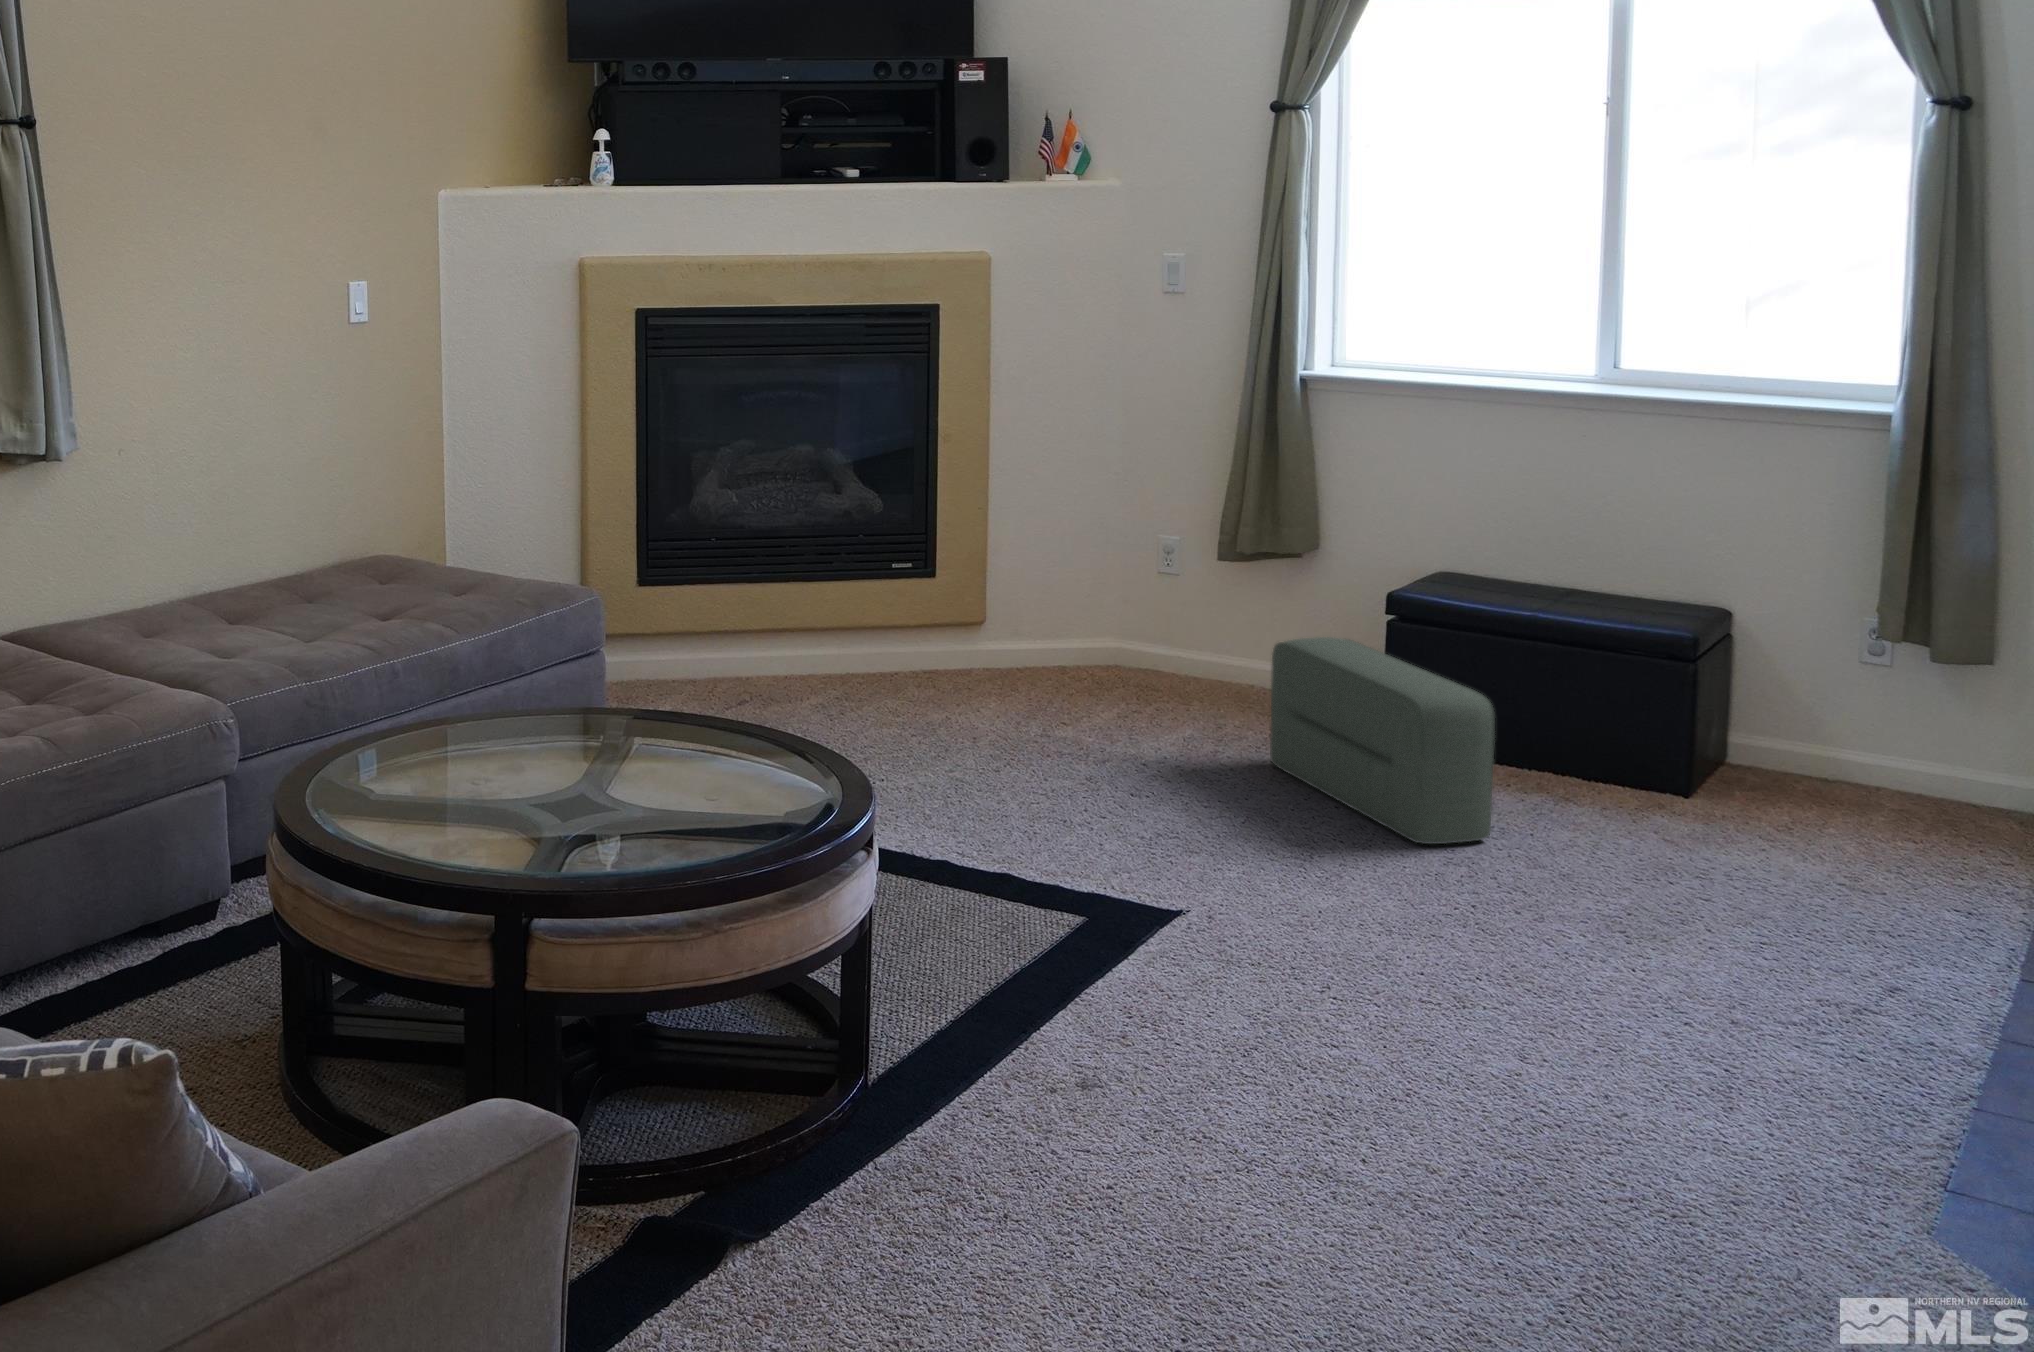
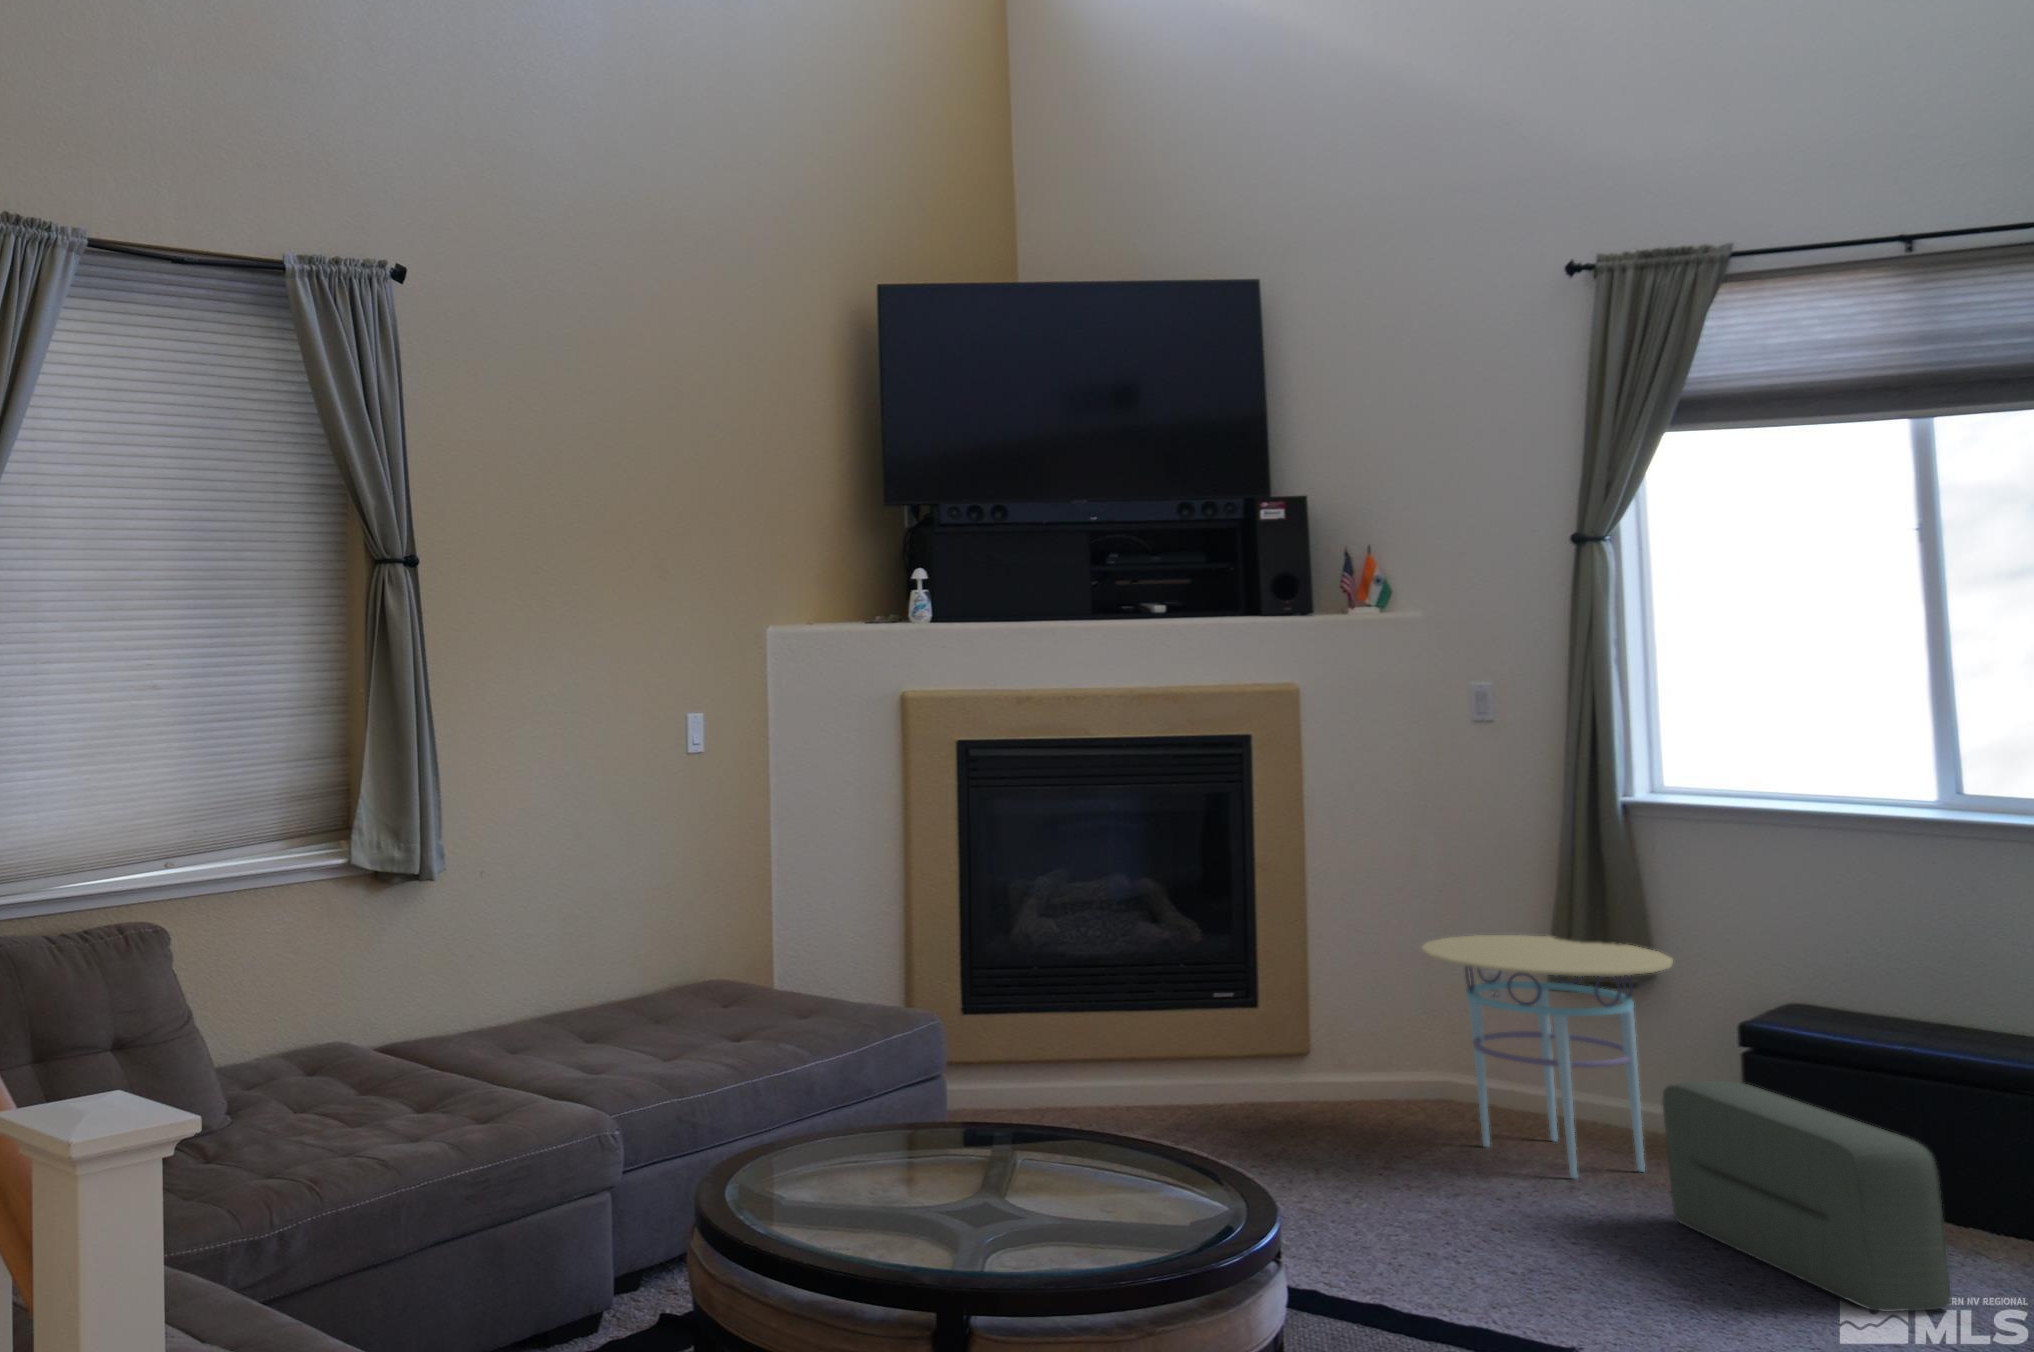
side table: none [1076,498,1308,725] -> present [1422,935,1673,1178]

